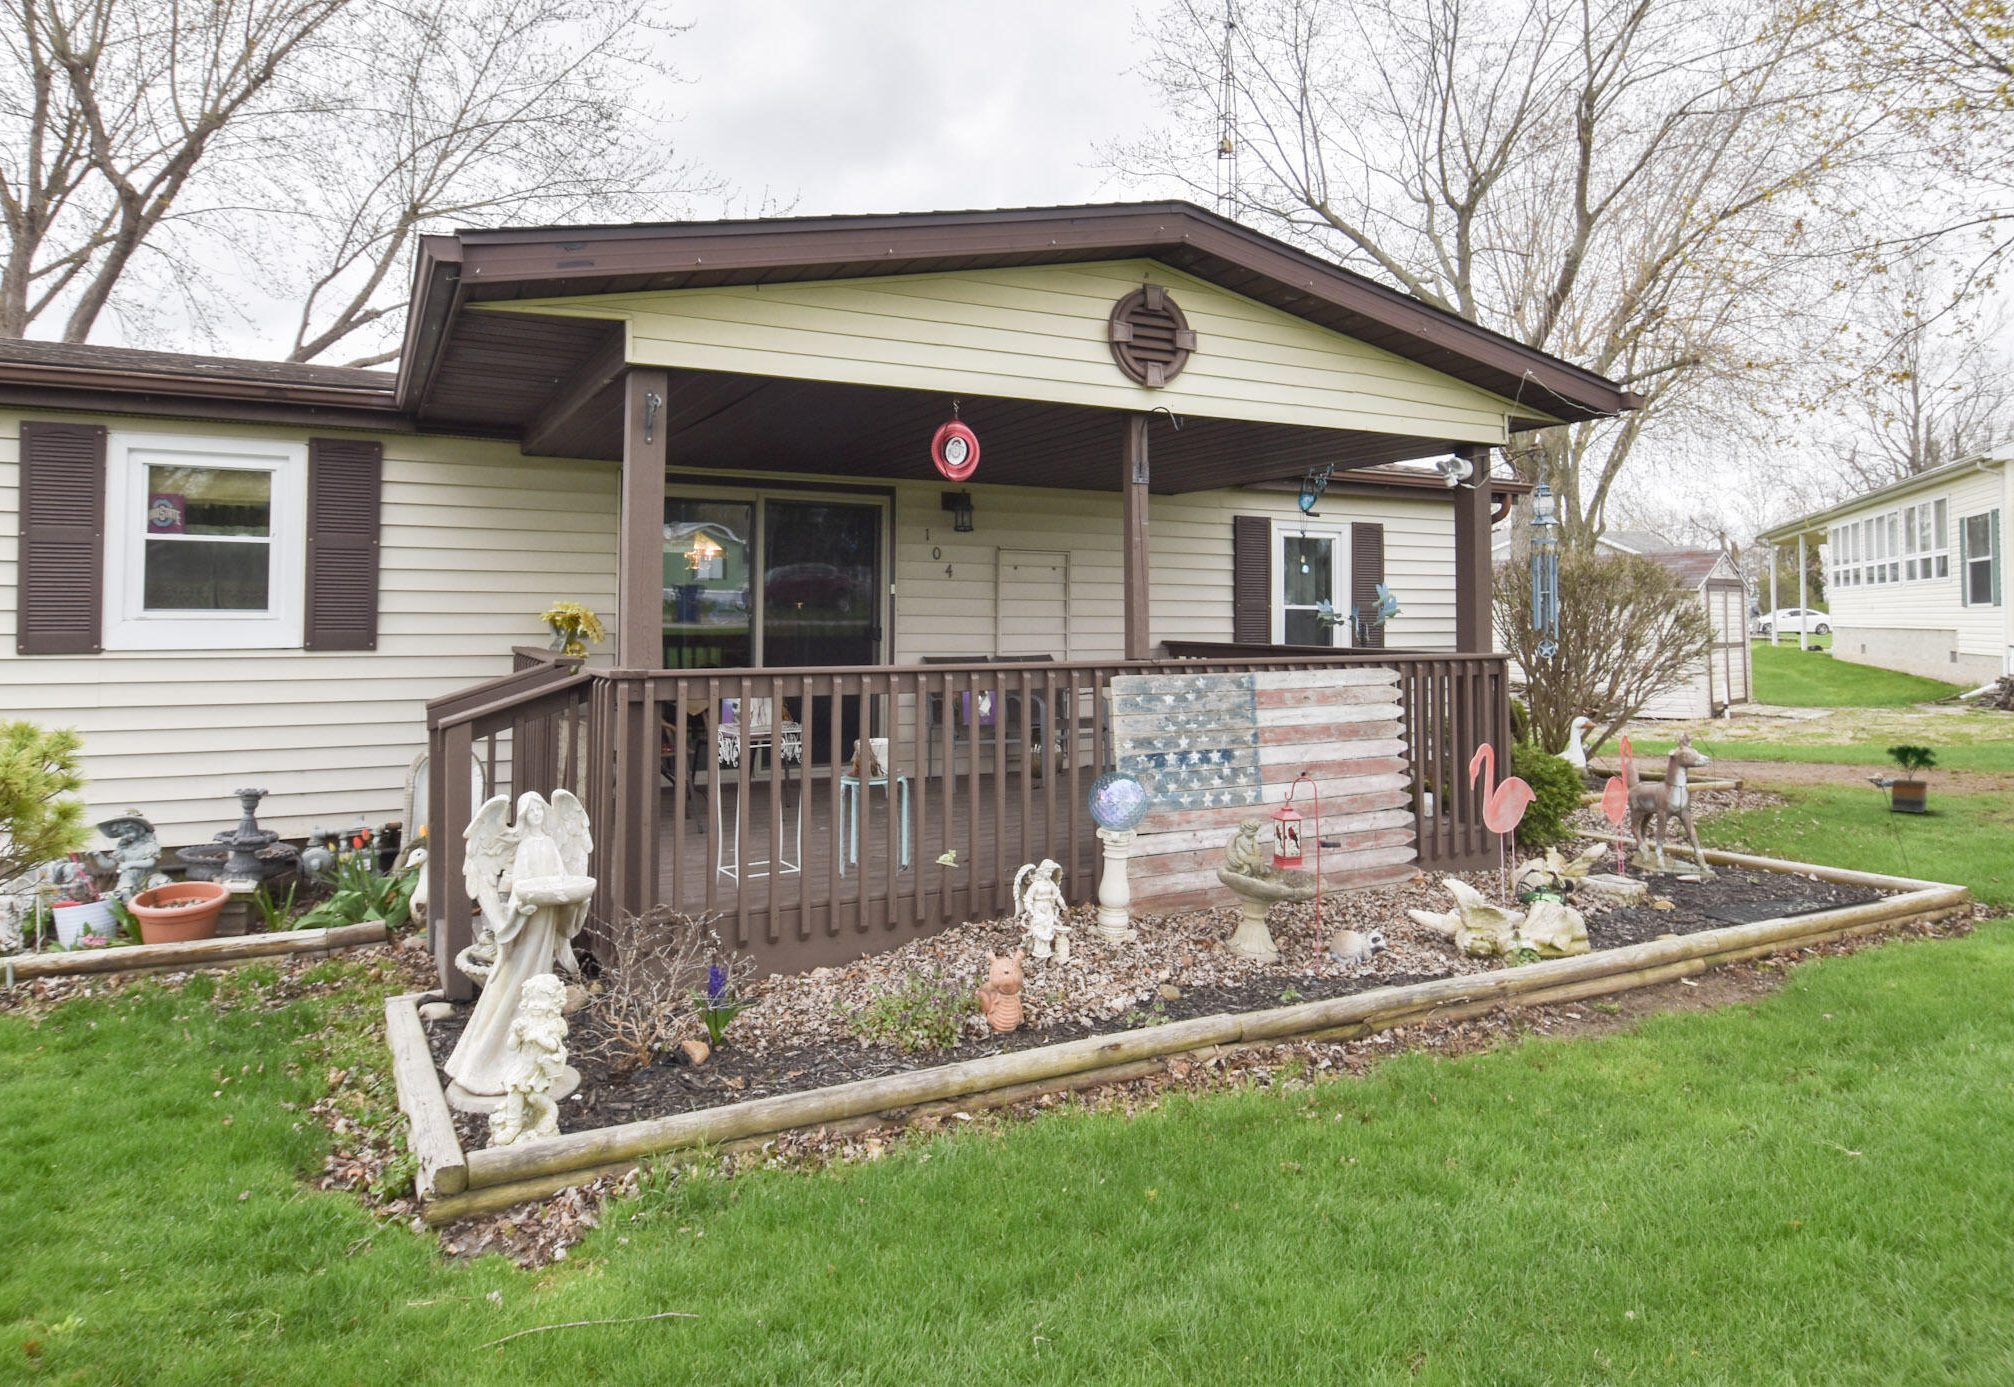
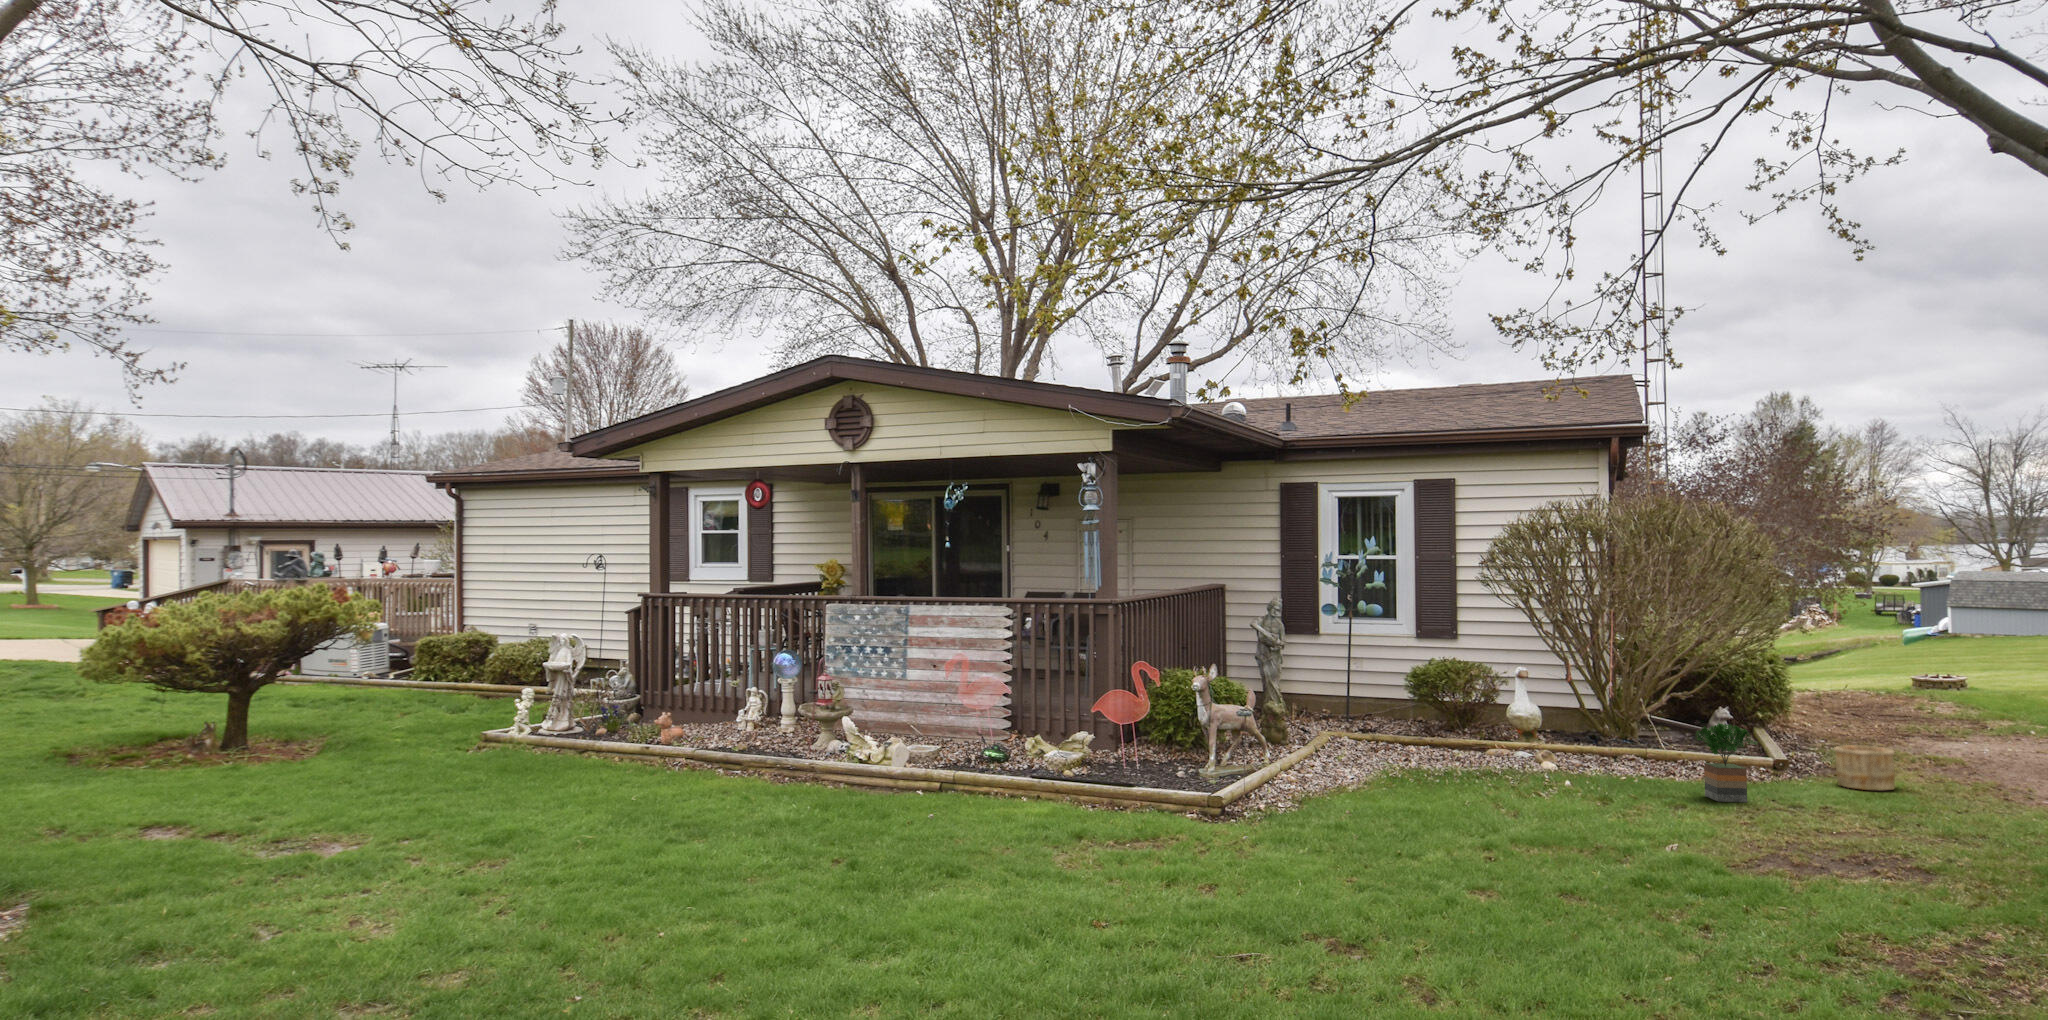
wooden bucket: none [1829,755,1881,791] -> present [1834,745,1895,790]

